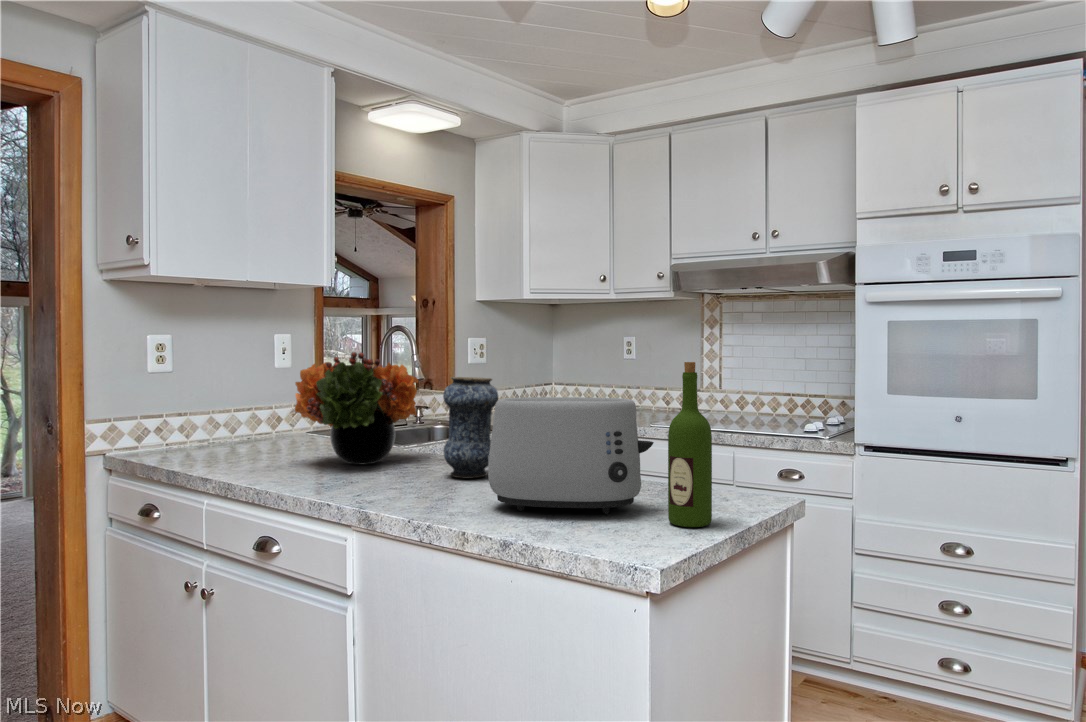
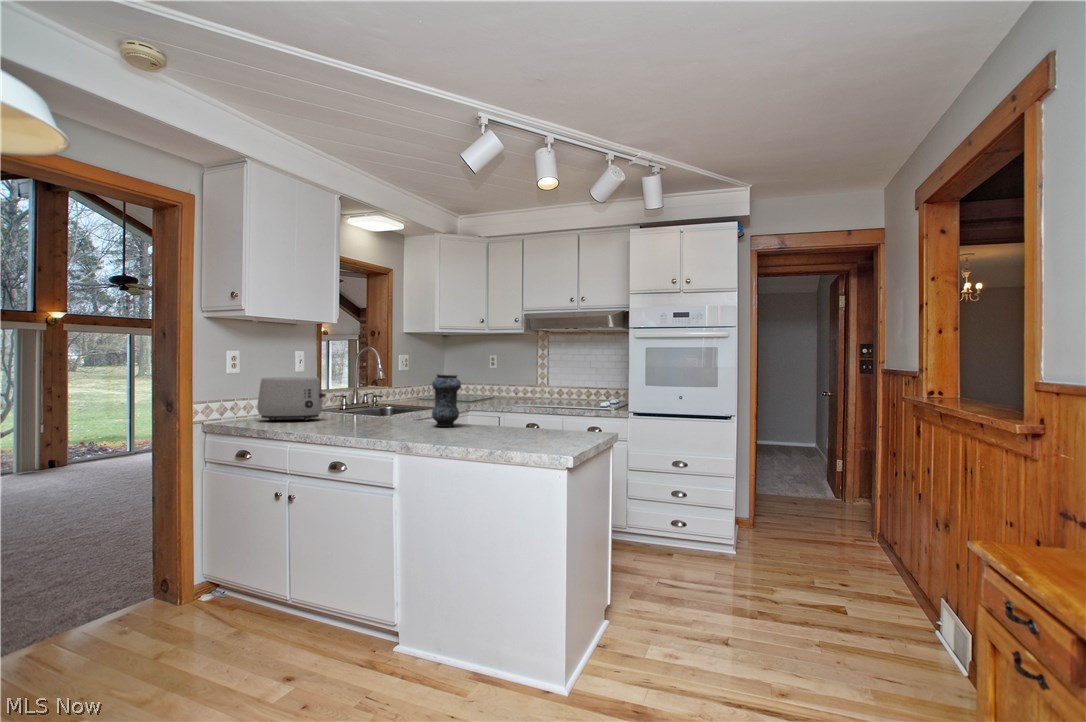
flower arrangement: present [294,352,418,464] -> none [337,361,409,423]
wine bottle: present [668,362,712,527] -> none [560,366,579,438]
toaster: present [488,397,654,514] -> present [257,377,326,421]

